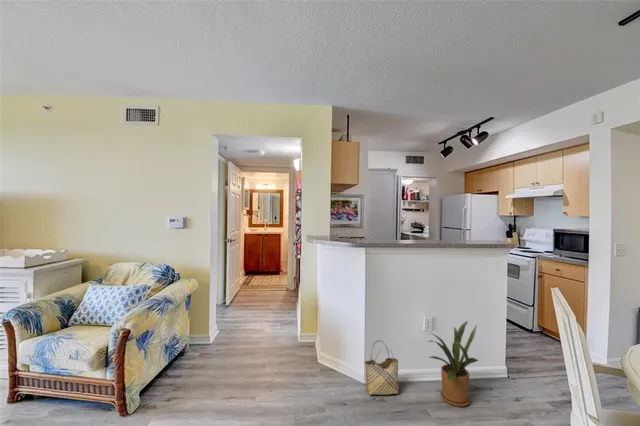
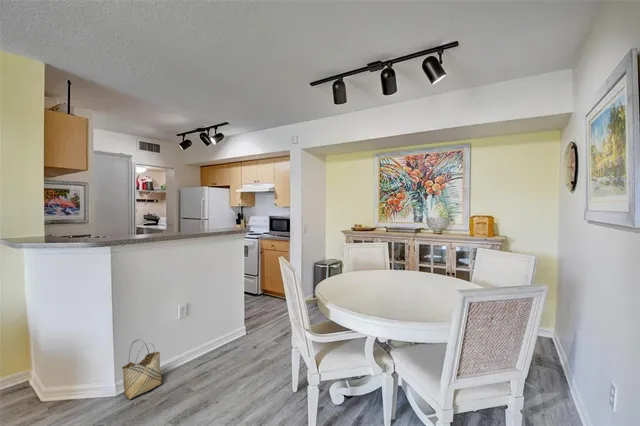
house plant: present [429,322,478,407] -> none [187,296,230,371]

